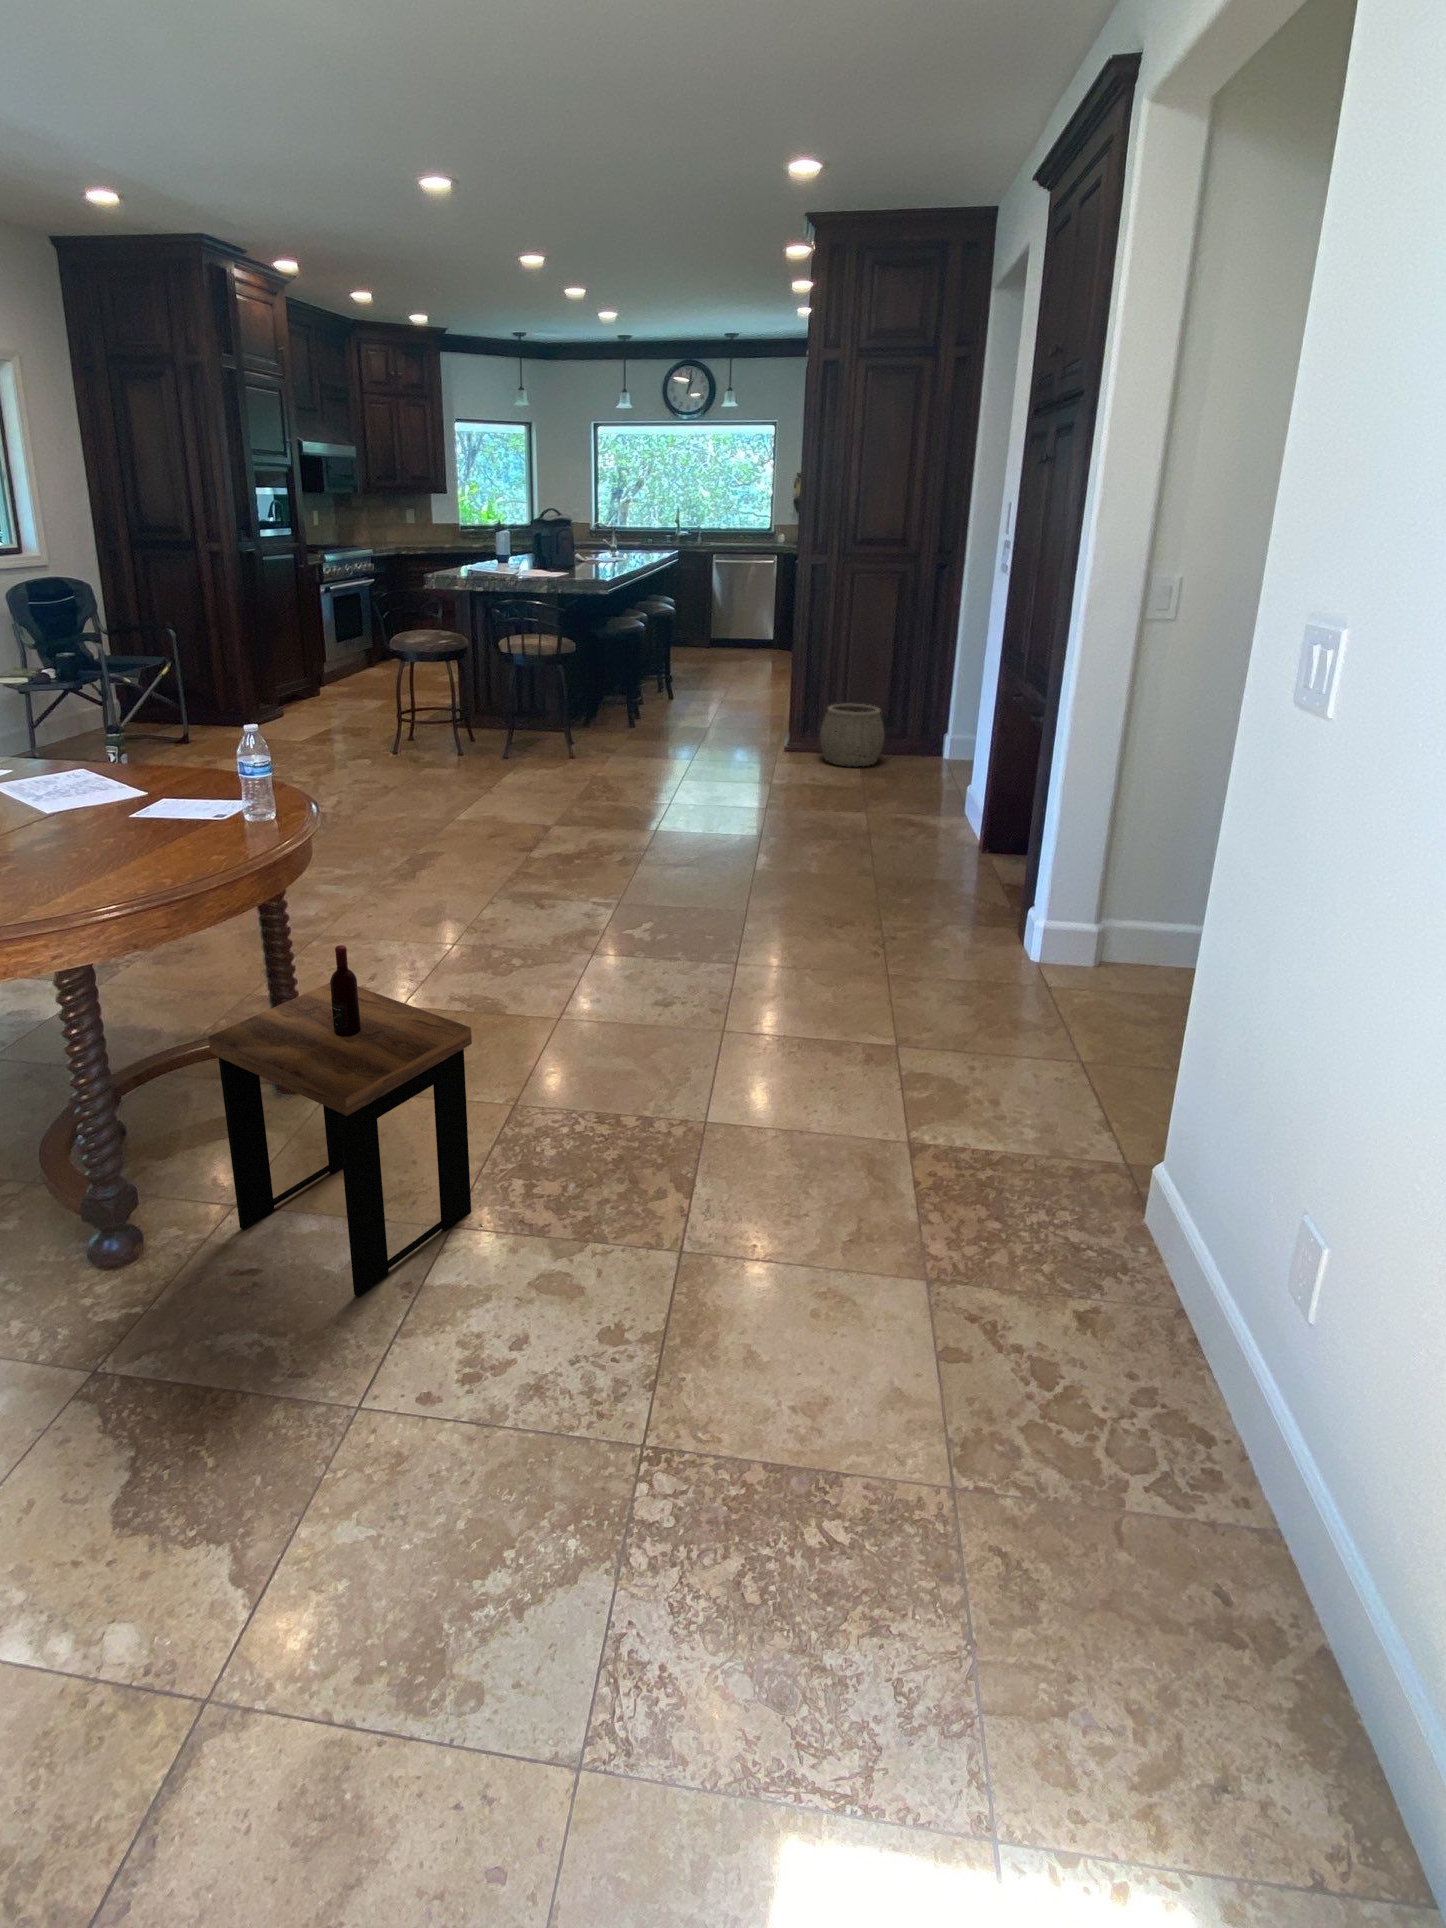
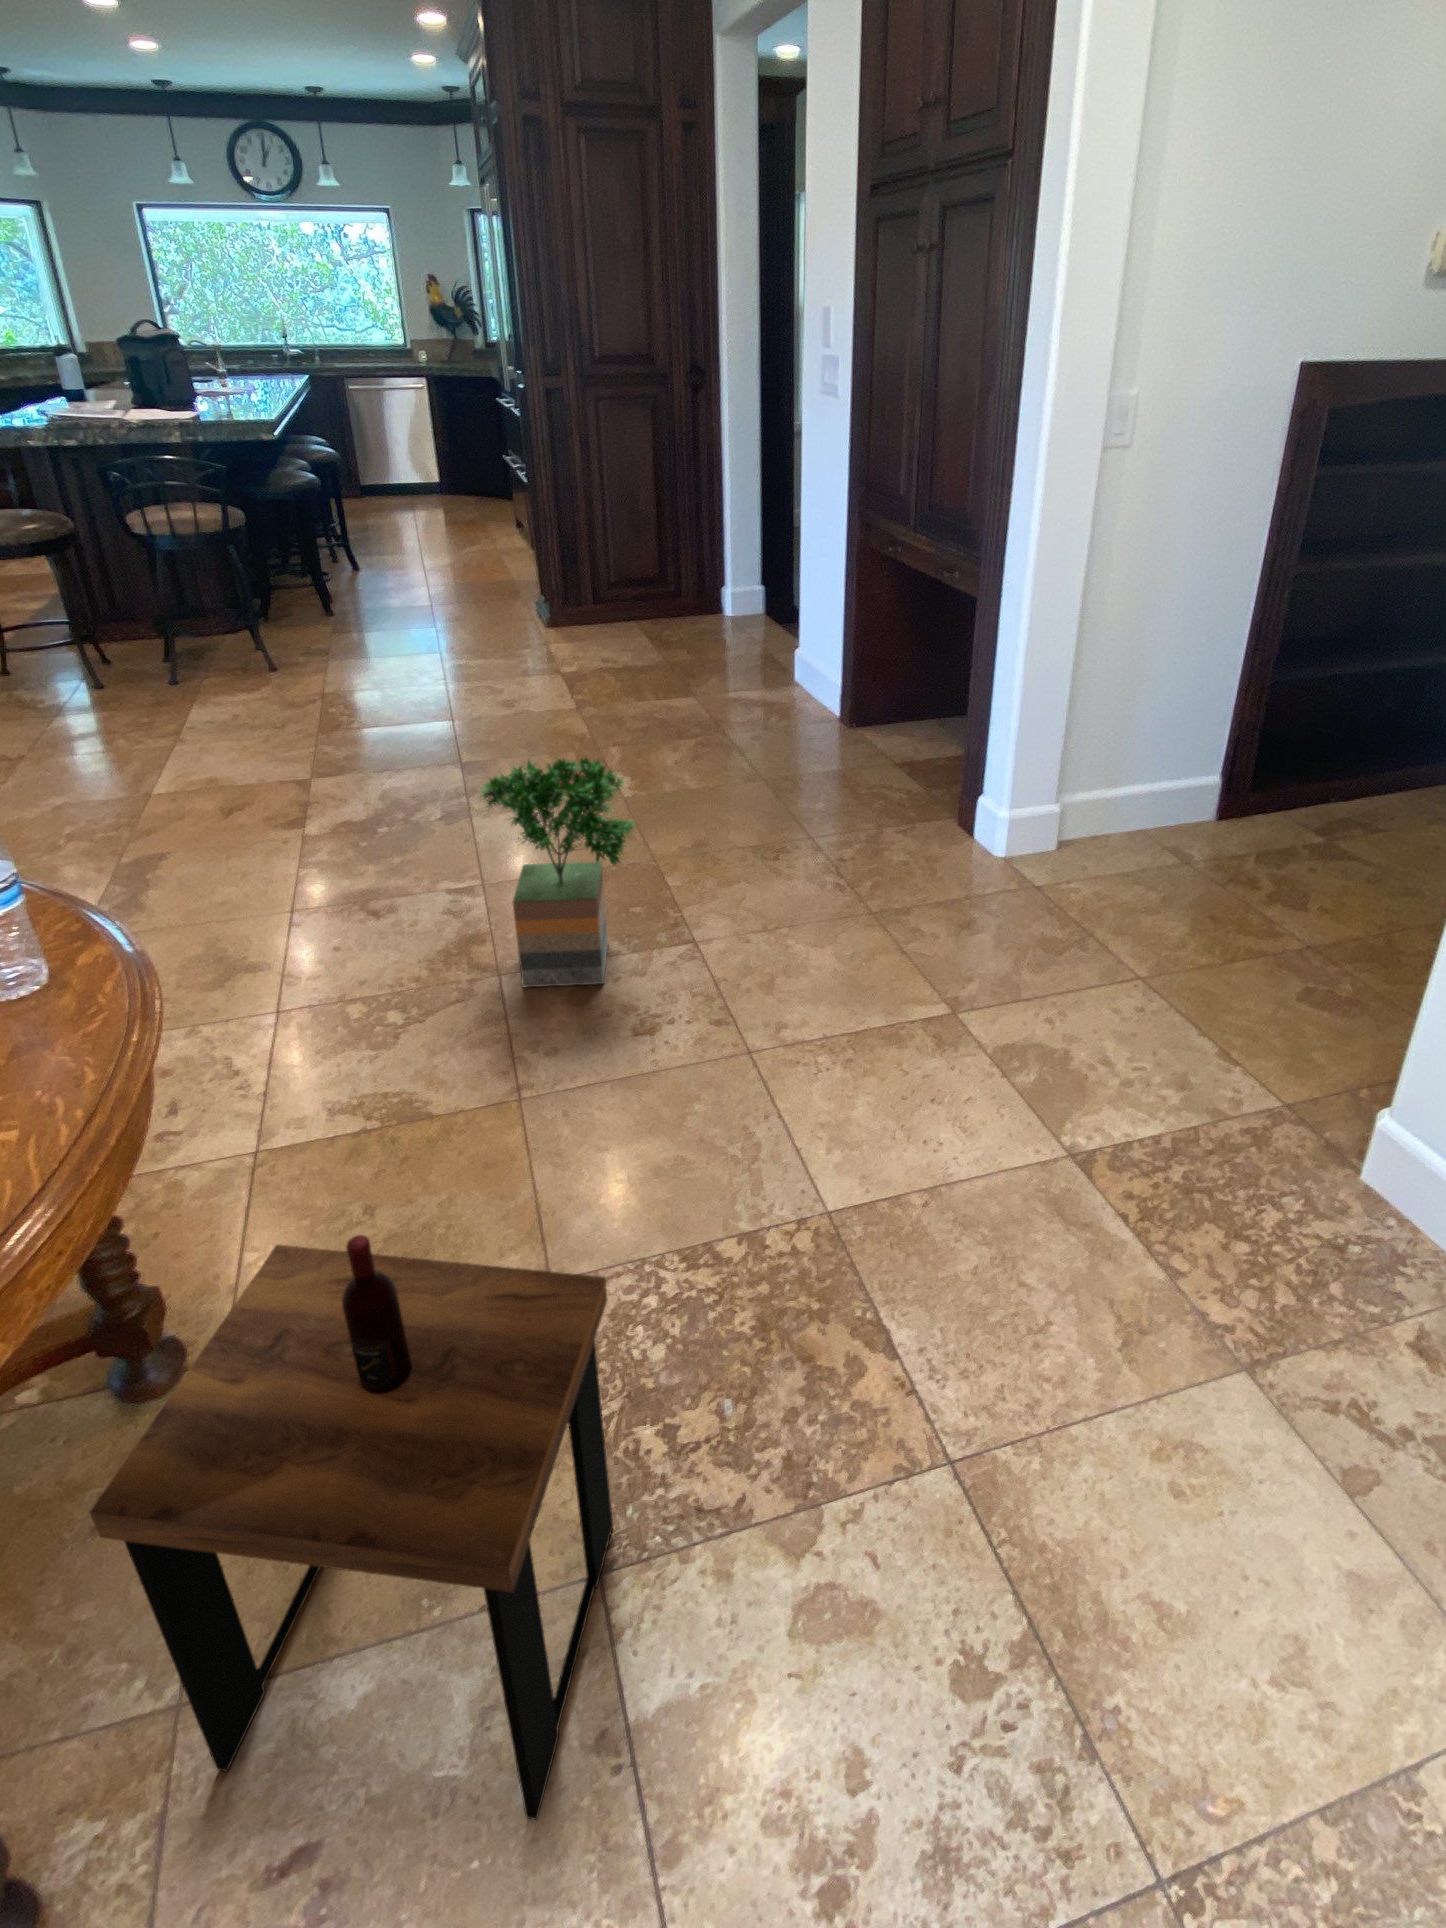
woven basket: present [820,704,884,767] -> none [599,563,676,642]
potted tree: none [595,800,699,969] -> present [480,757,634,987]

